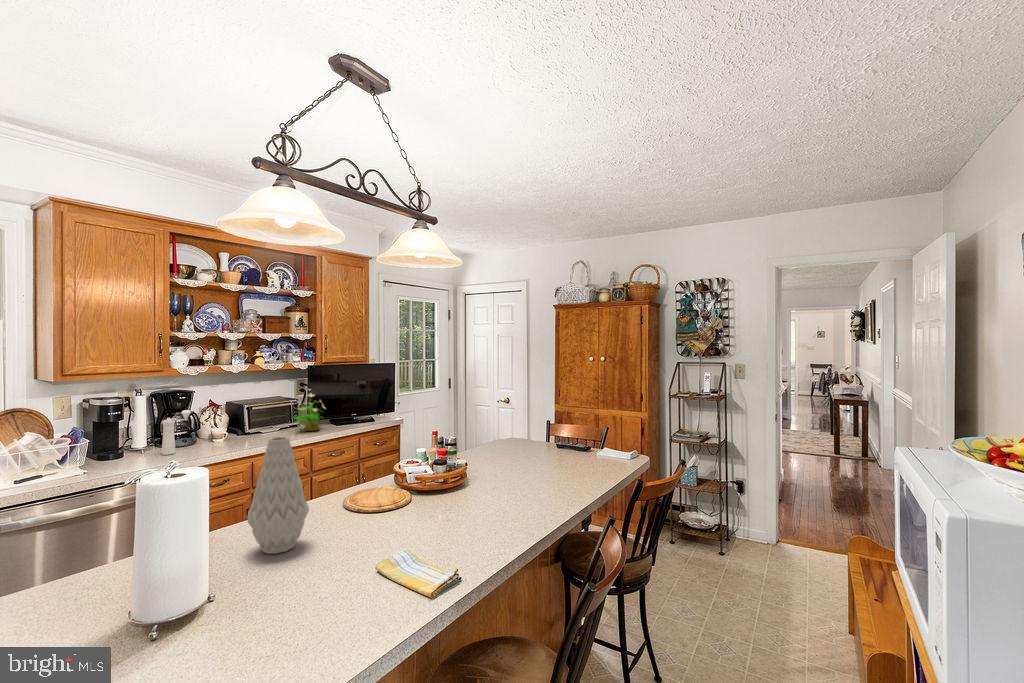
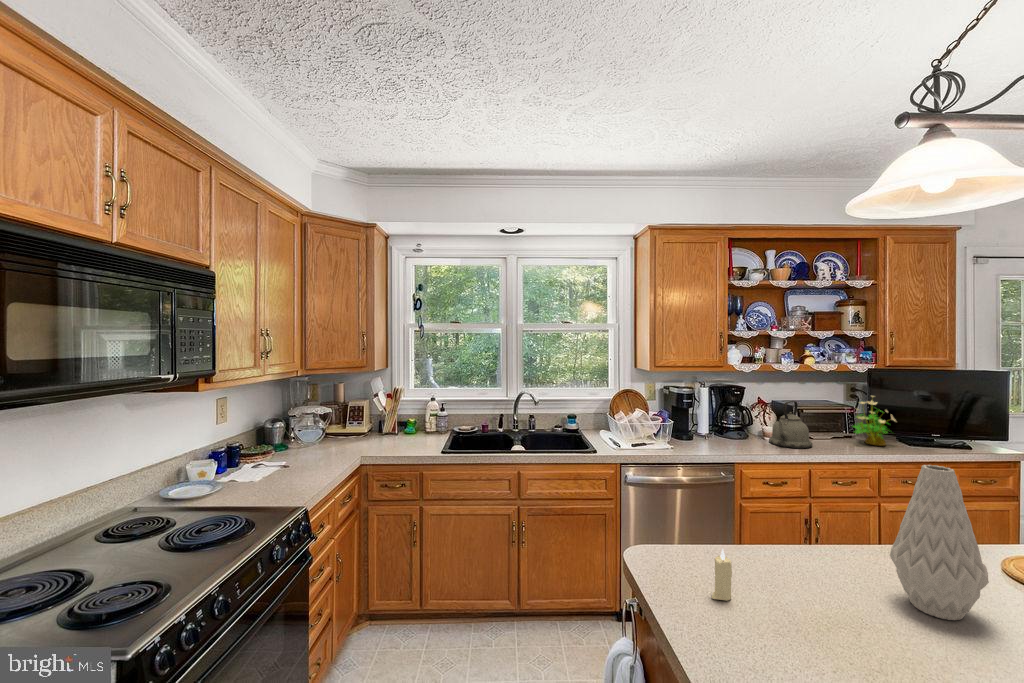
kettle: none [216,401,257,446] -> present [769,401,812,448]
pepper mill: present [162,410,191,455] -> none [724,405,747,445]
candle: none [47,564,75,623] -> present [712,549,732,601]

